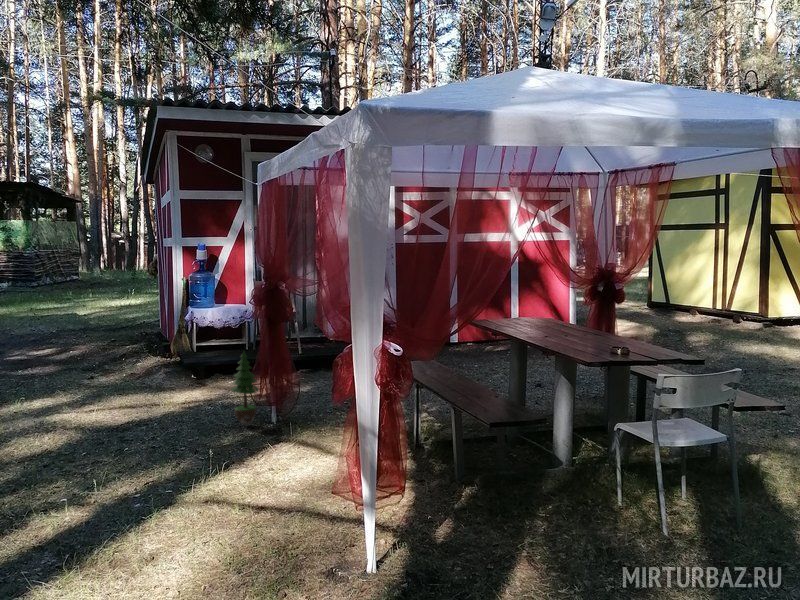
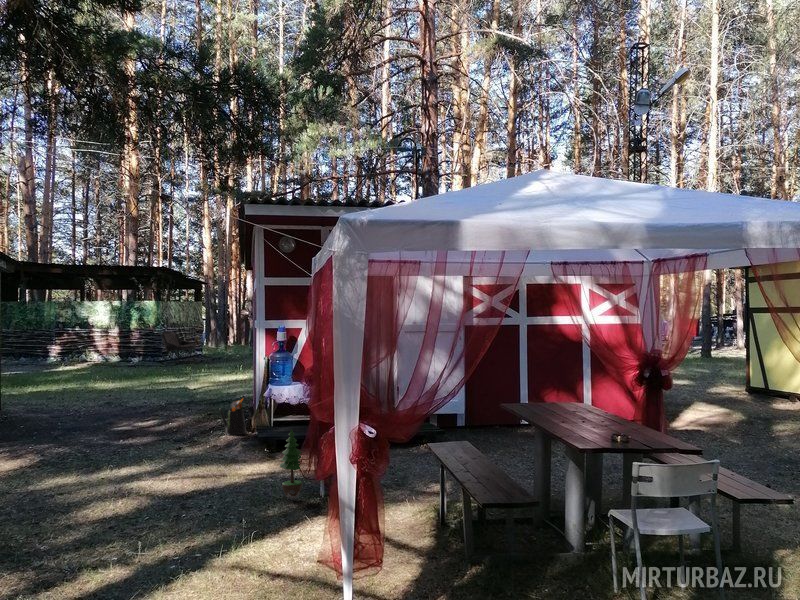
lounge chair: none [33,254,74,289] -> present [161,332,196,364]
watering can: none [132,320,167,361] -> present [220,399,246,435]

